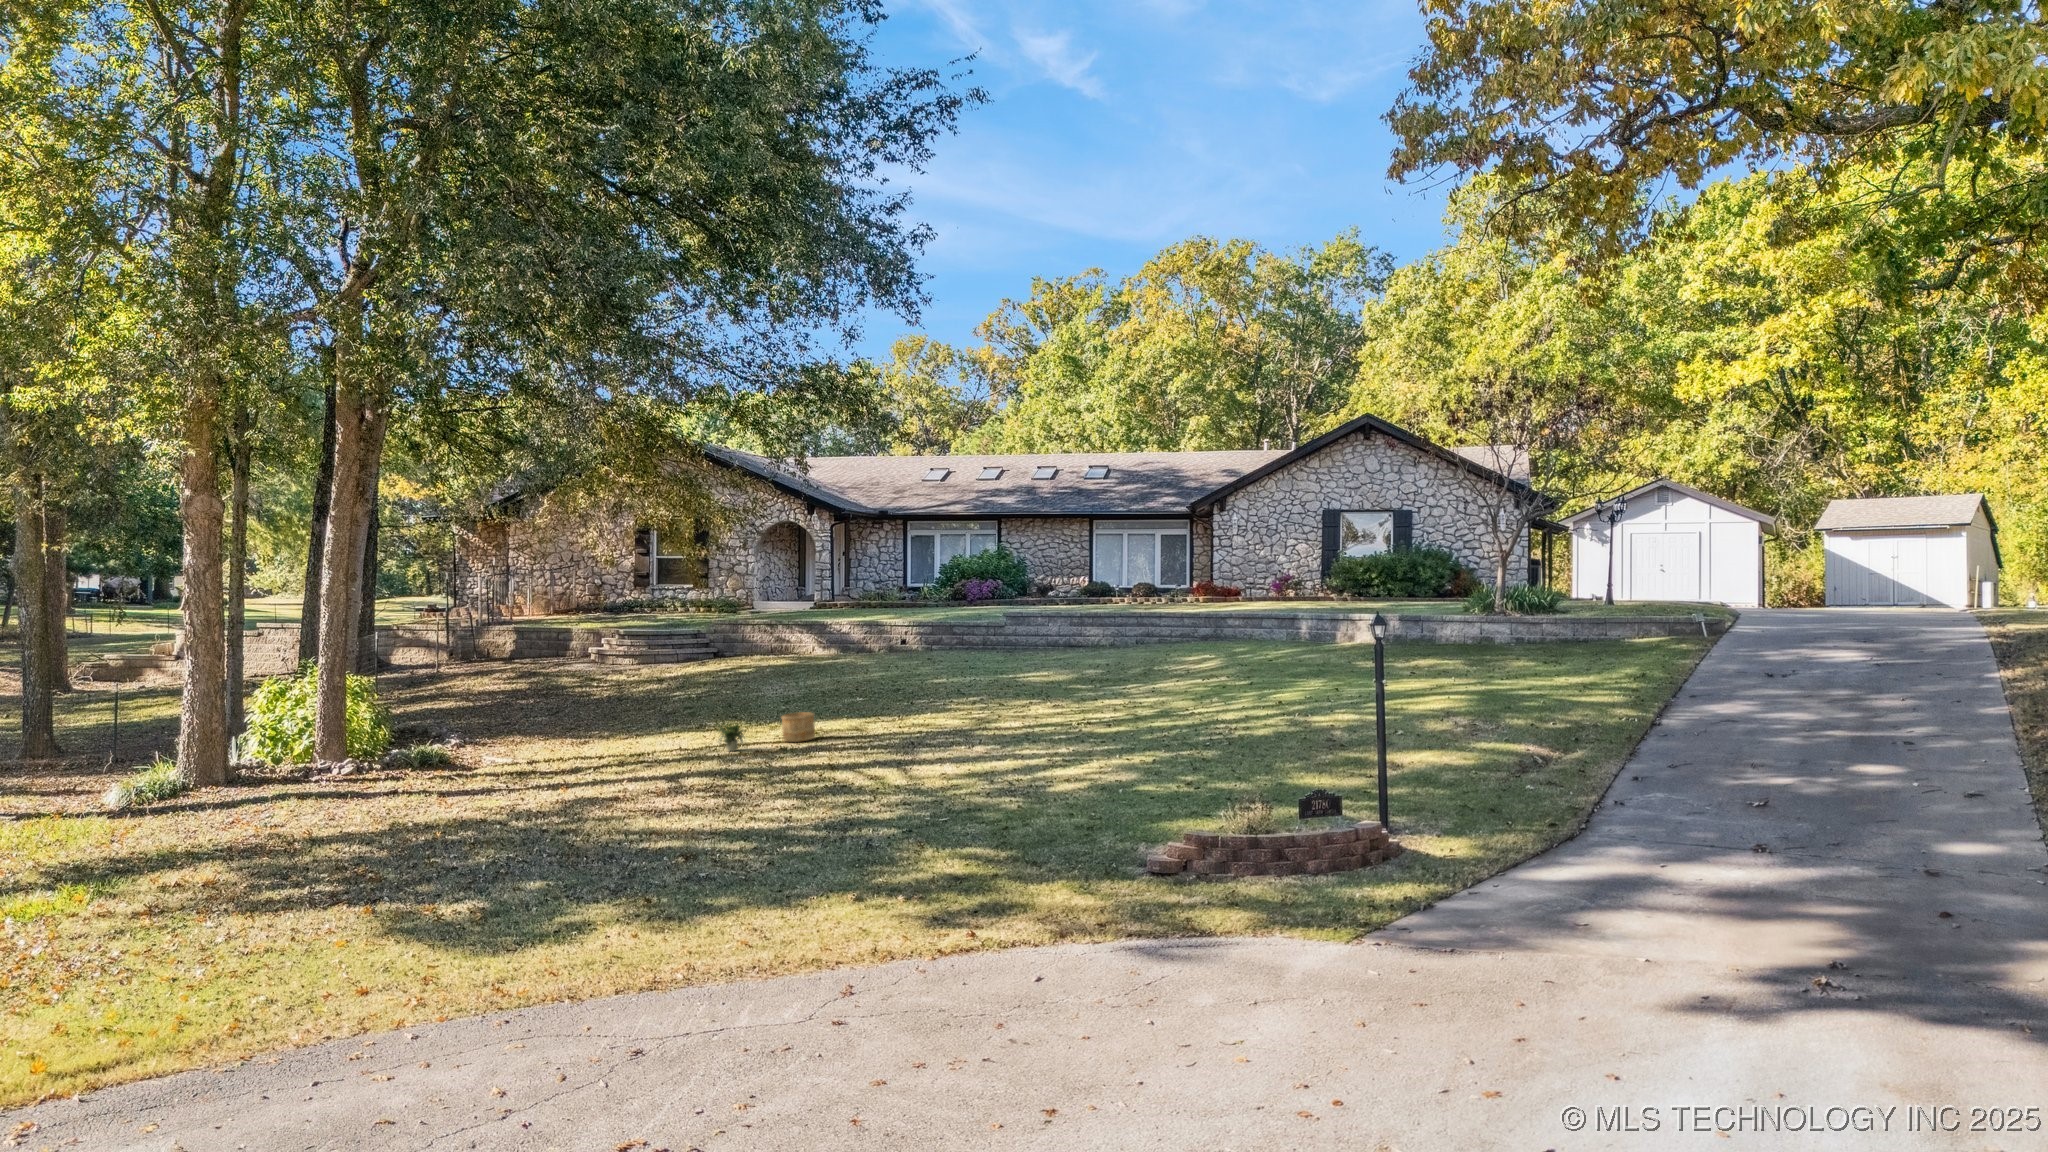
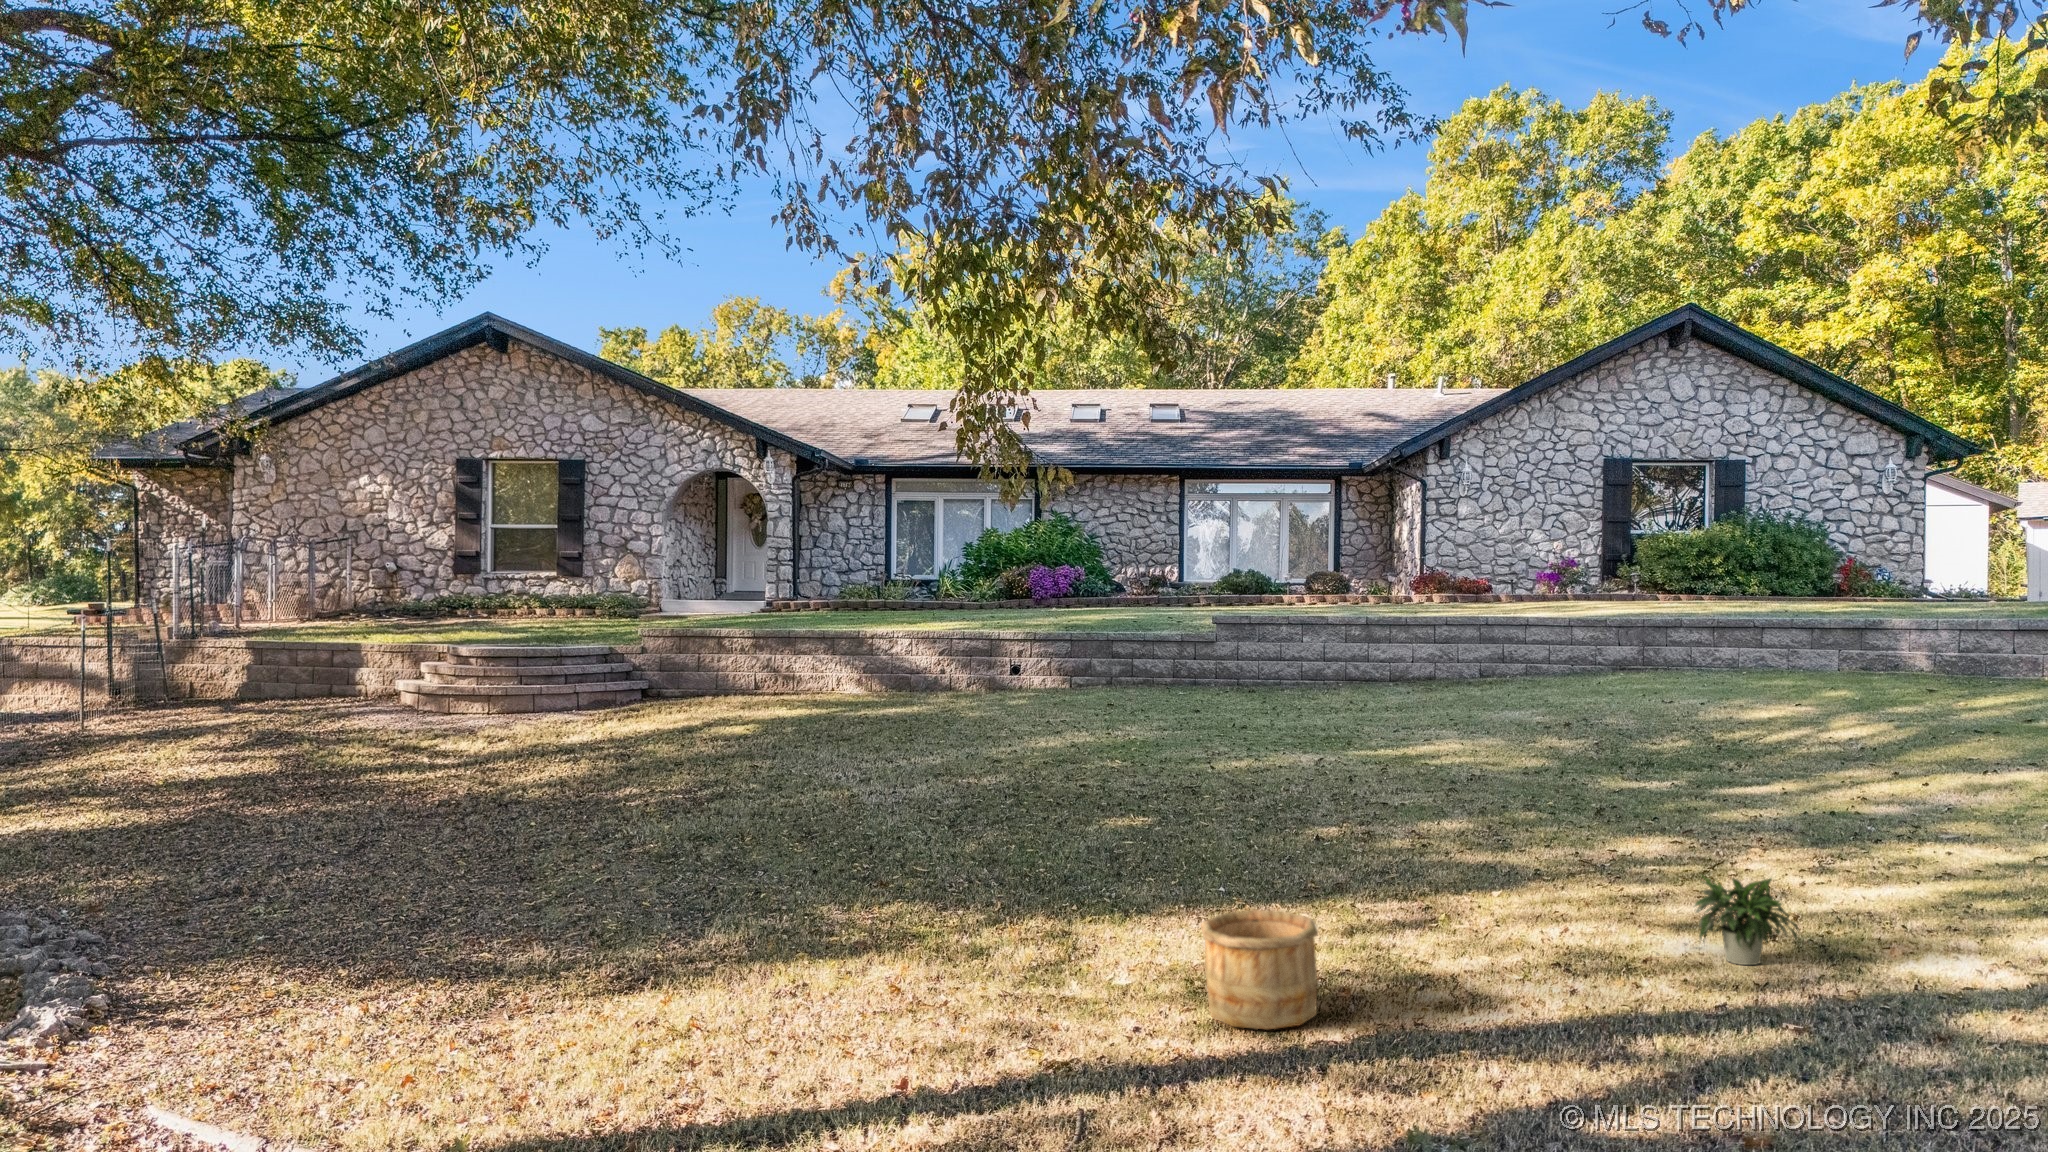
potted plant: present [719,724,744,751] -> present [1658,877,1799,965]

